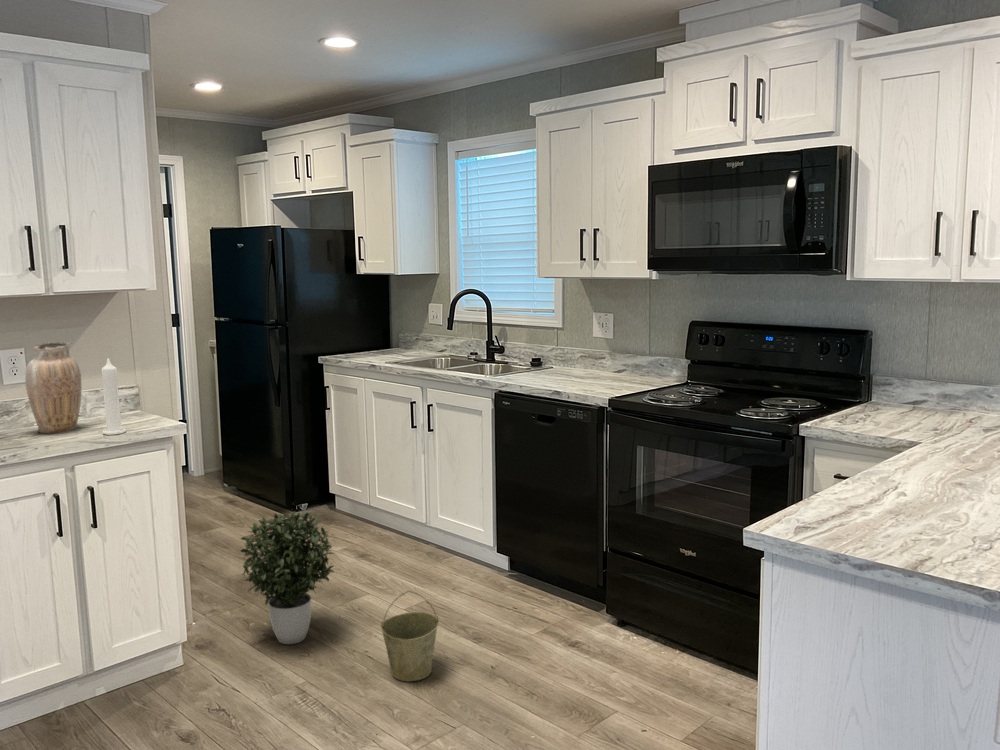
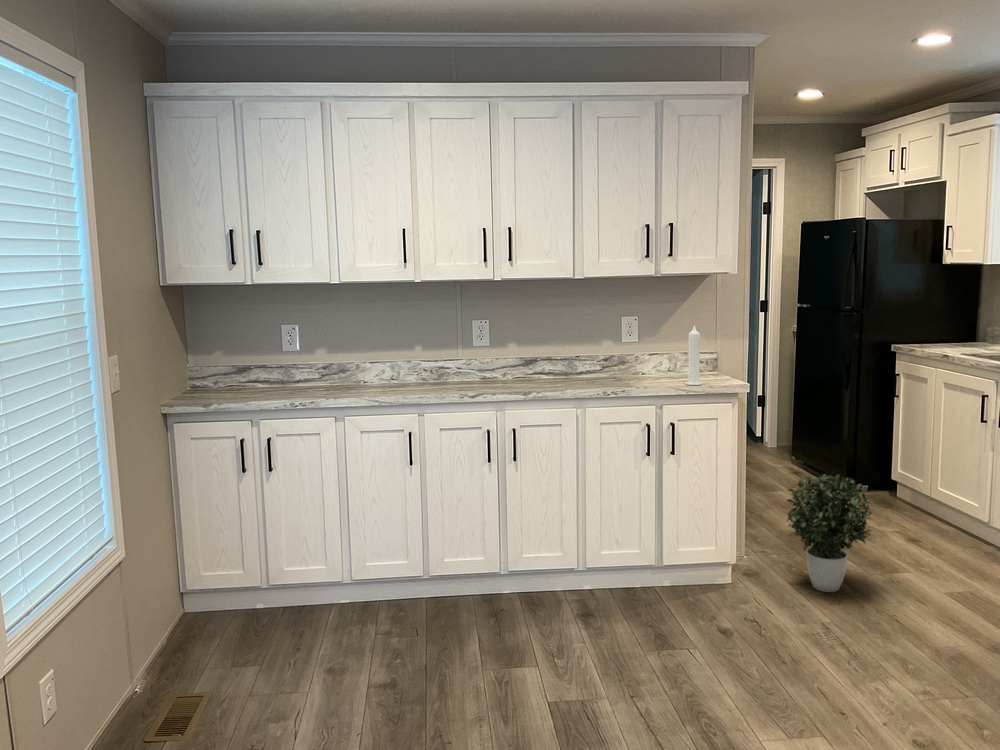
vase: present [25,342,82,433] -> none [637,312,675,381]
bucket: present [381,591,439,681] -> none [907,564,971,651]

